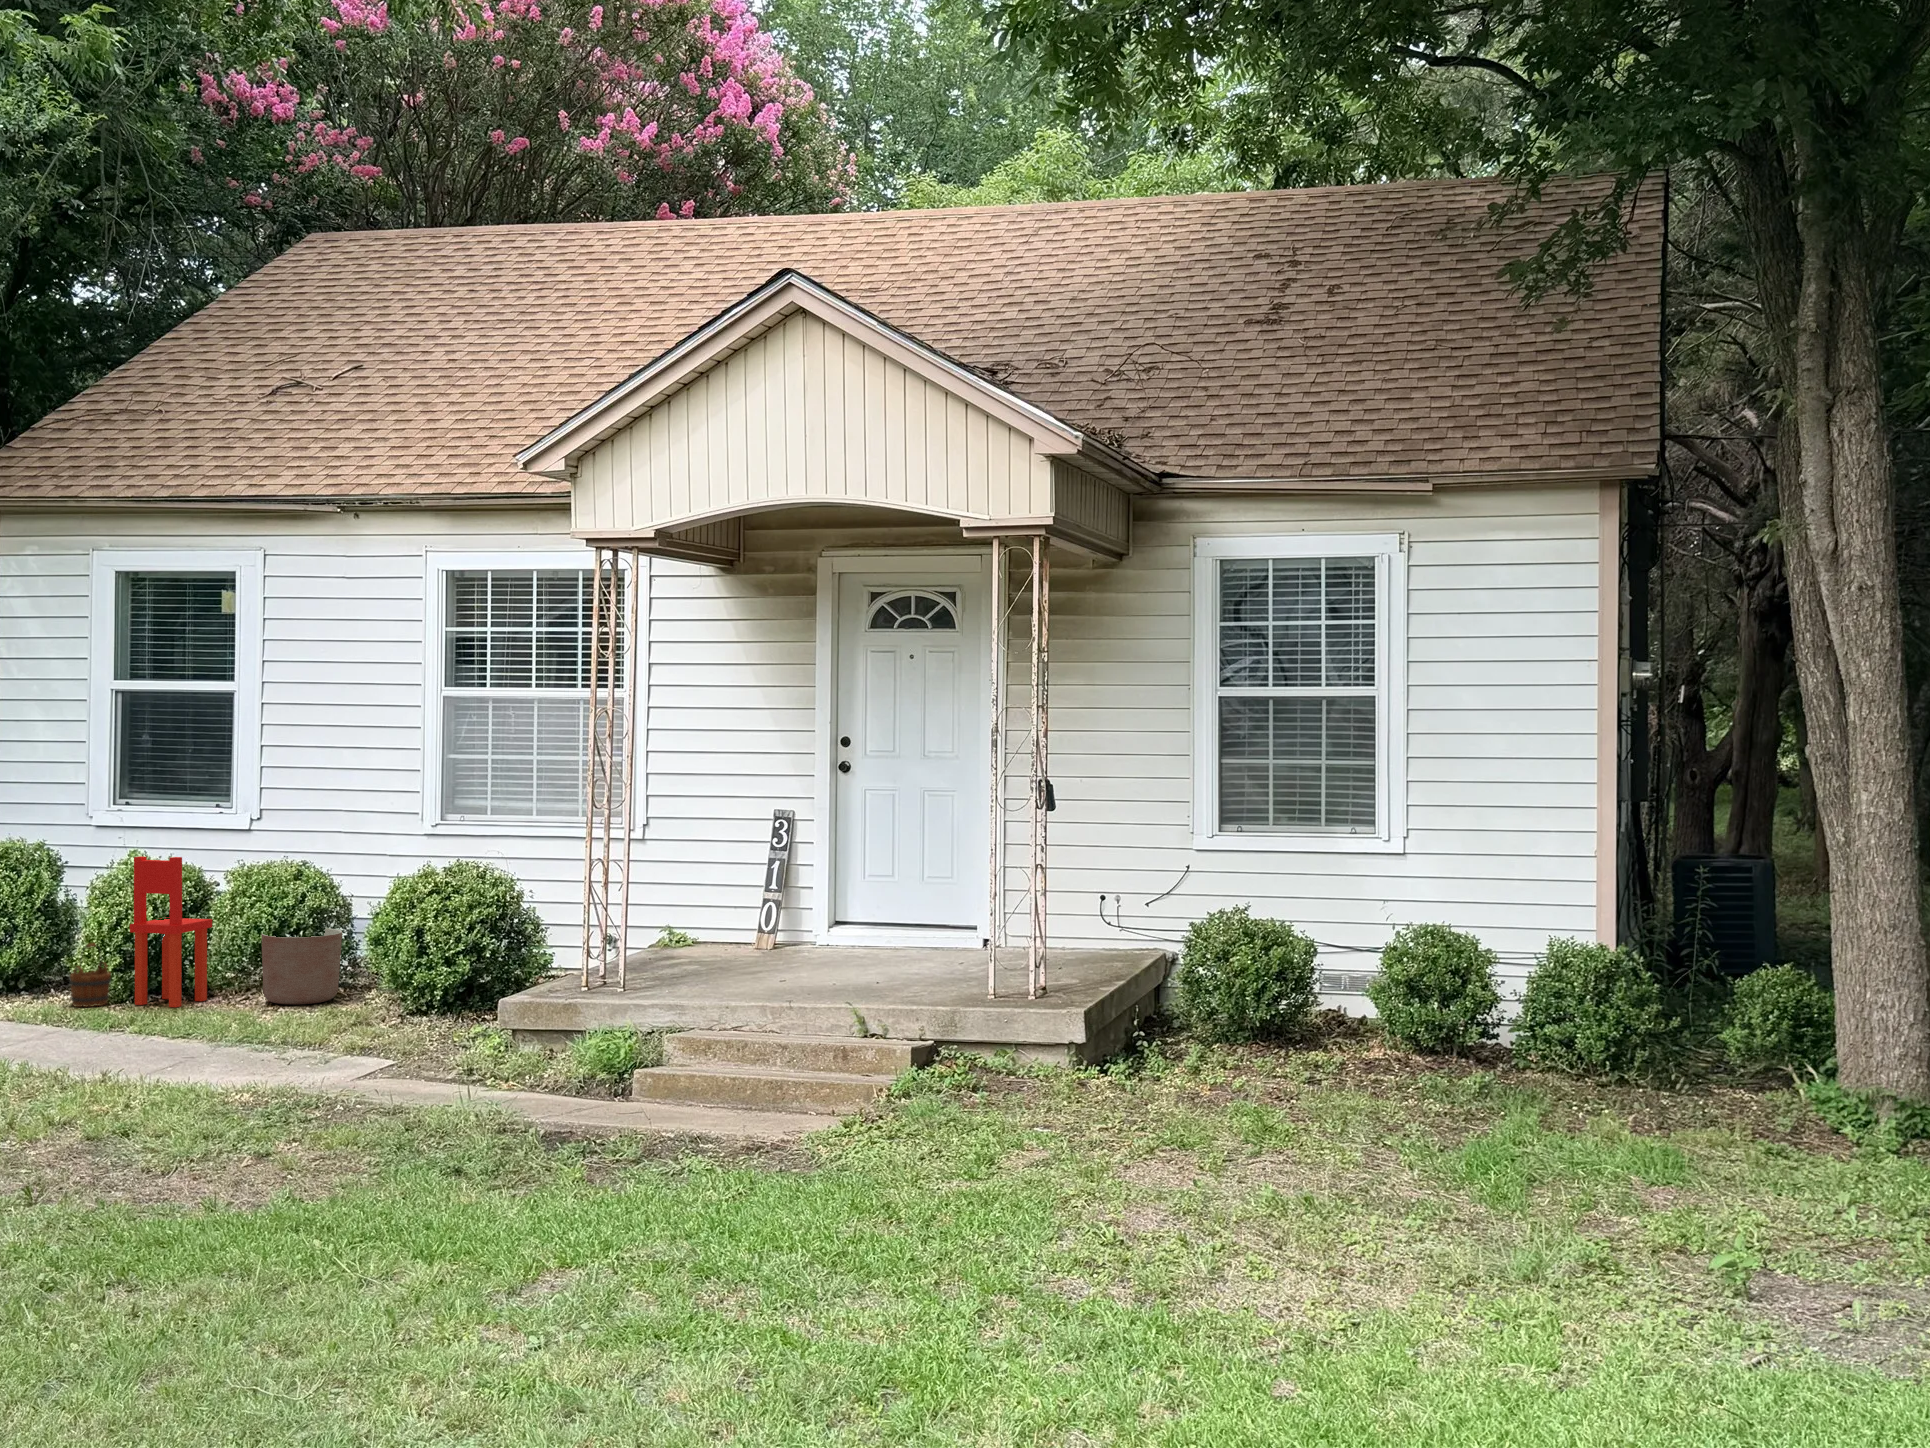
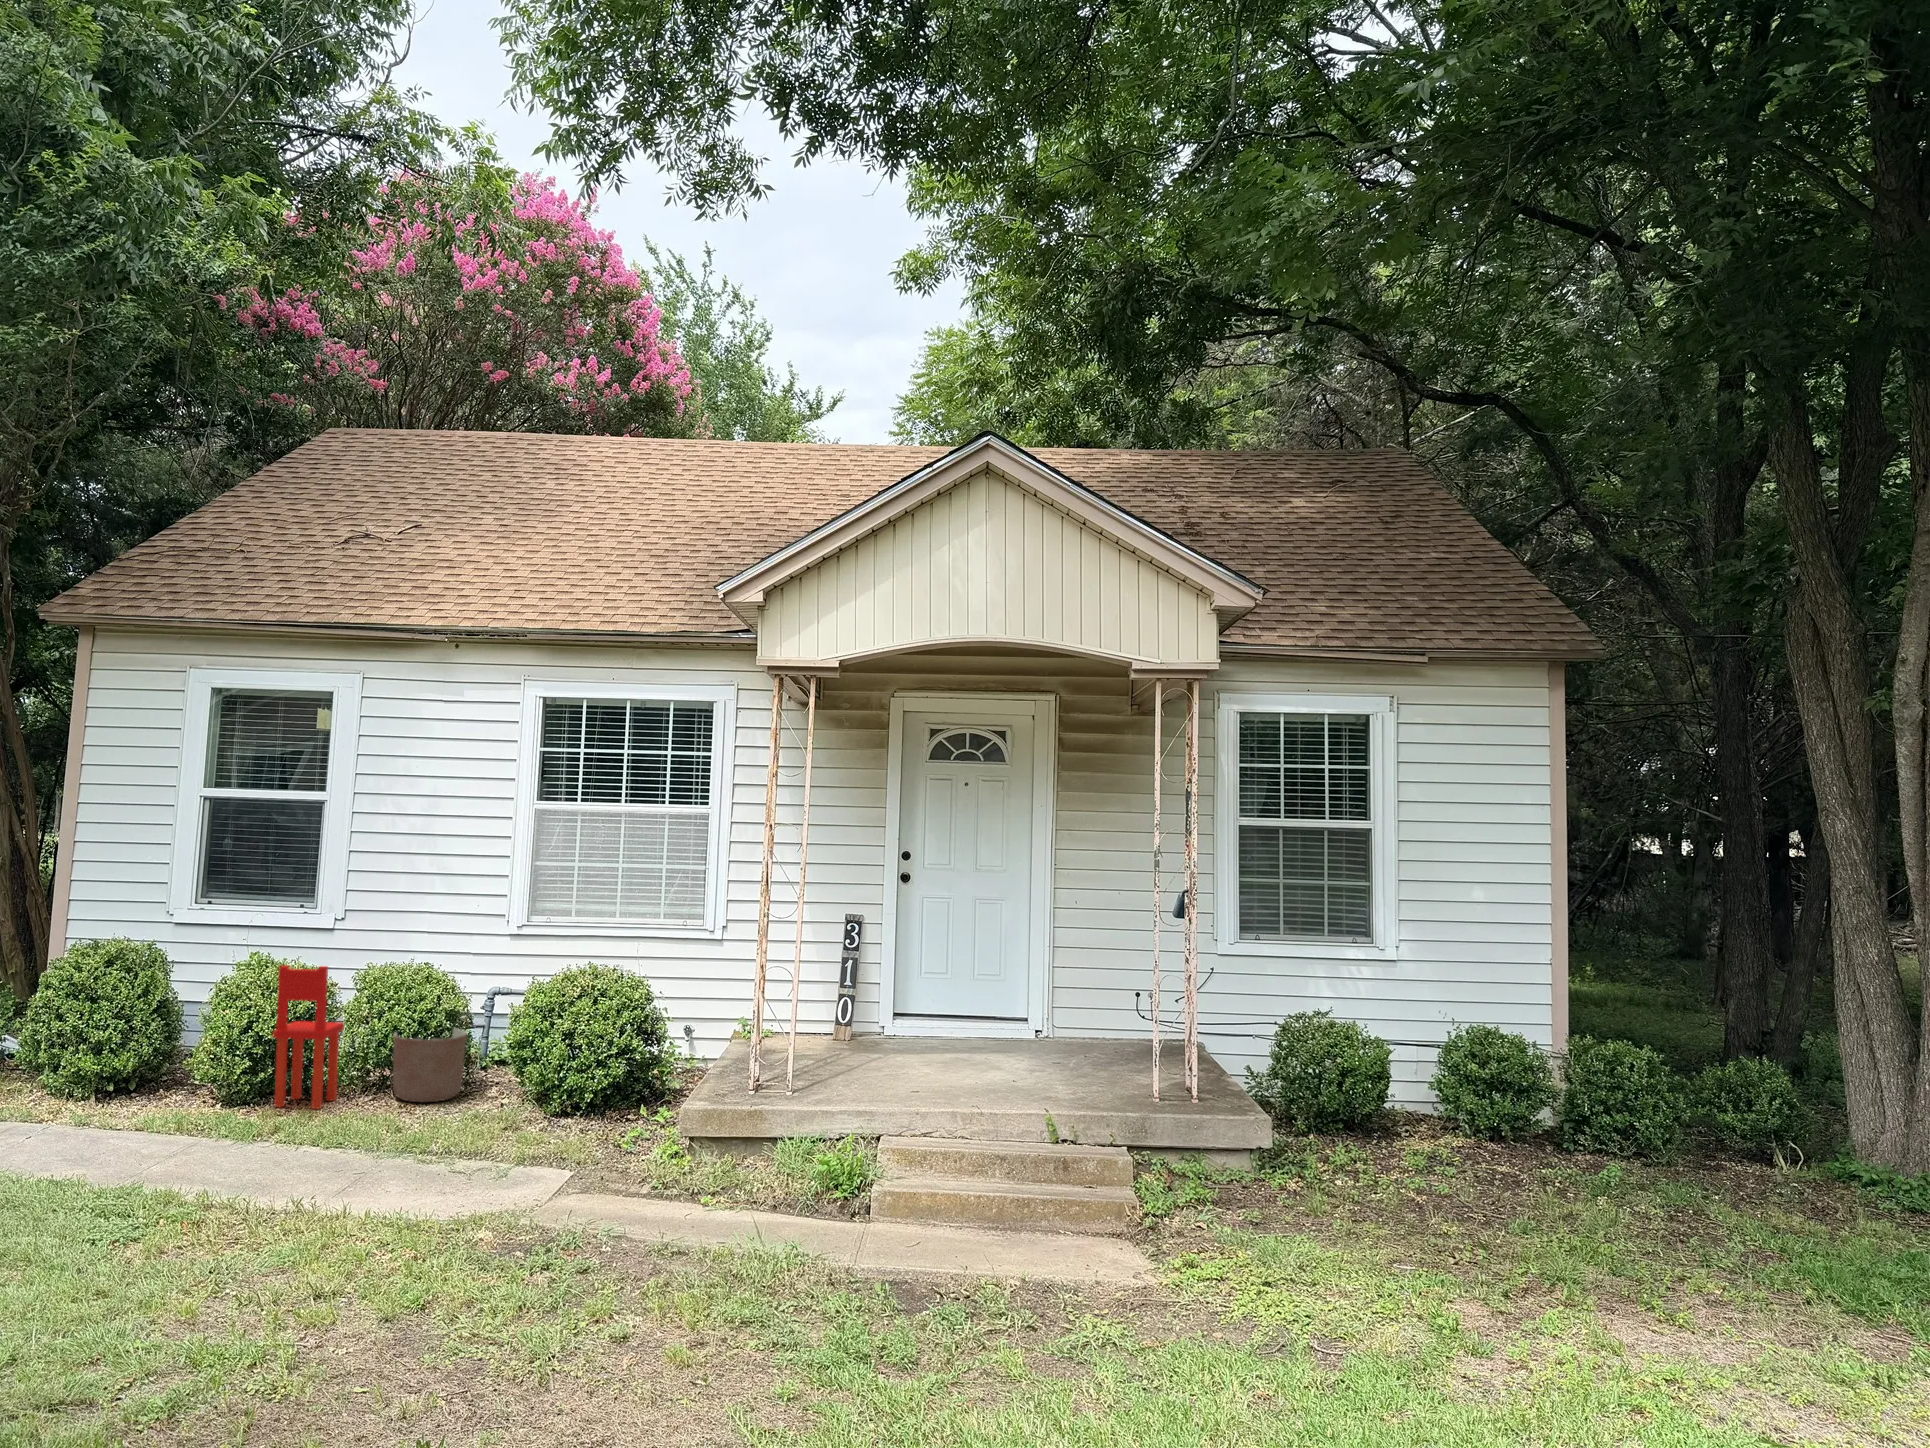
wooden bucket: present [70,943,111,1007] -> none [211,1049,250,1112]

